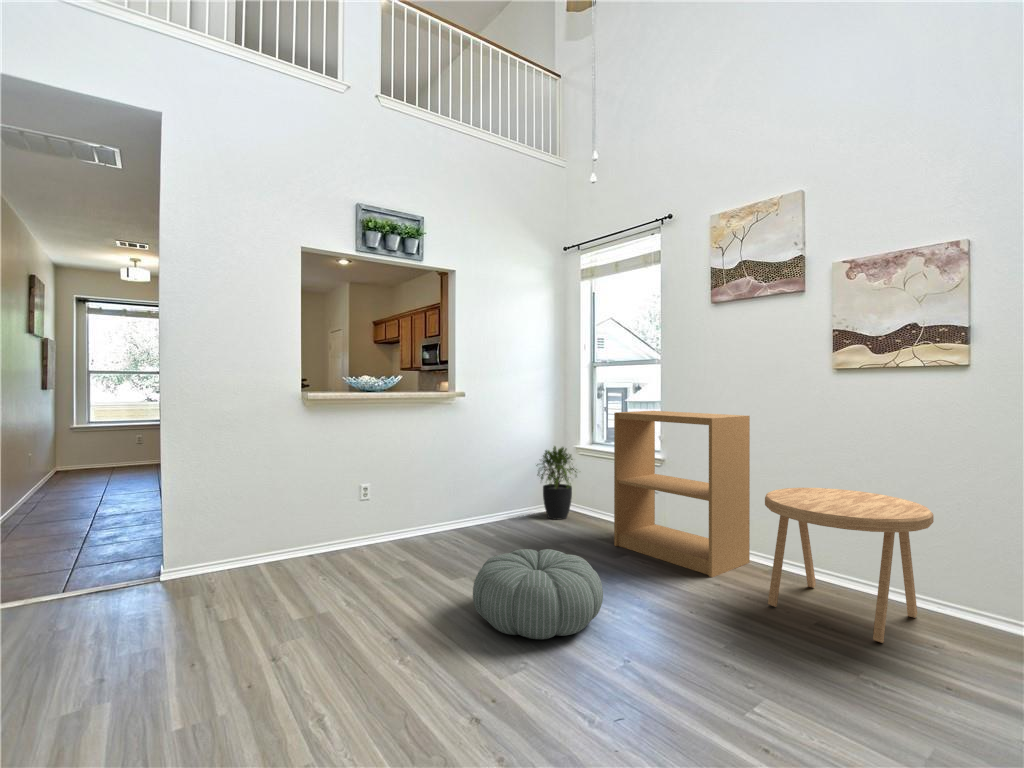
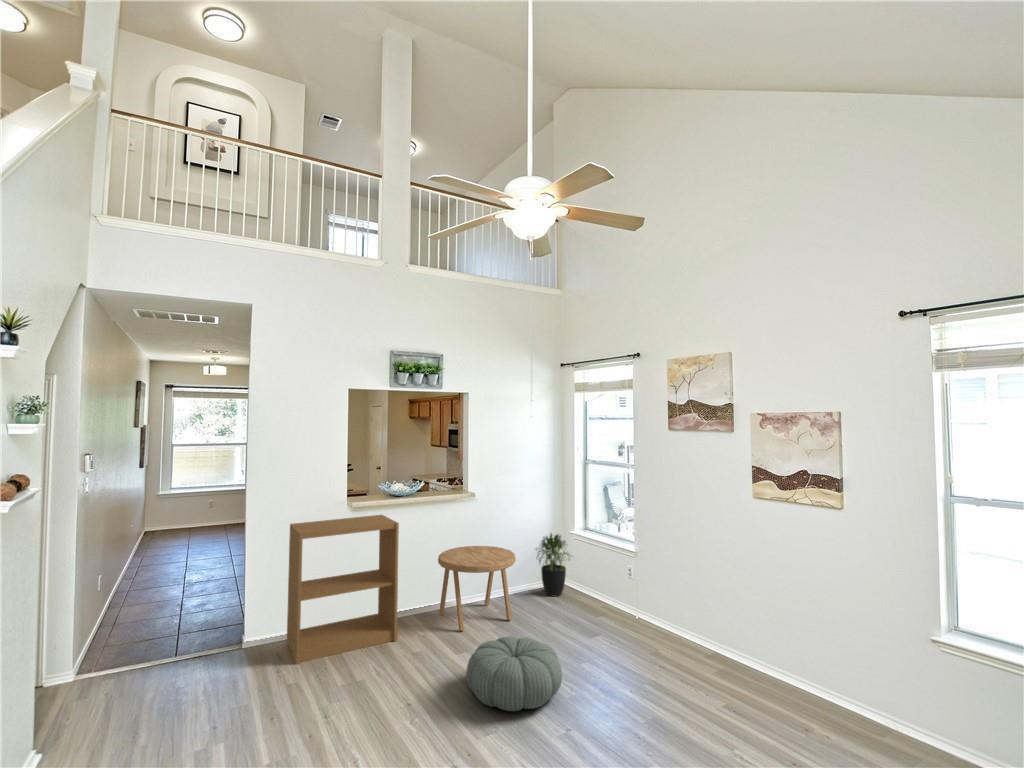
bookshelf: present [614,411,750,577] -> present [287,515,399,664]
side table: present [765,488,934,643] -> present [438,546,516,631]

